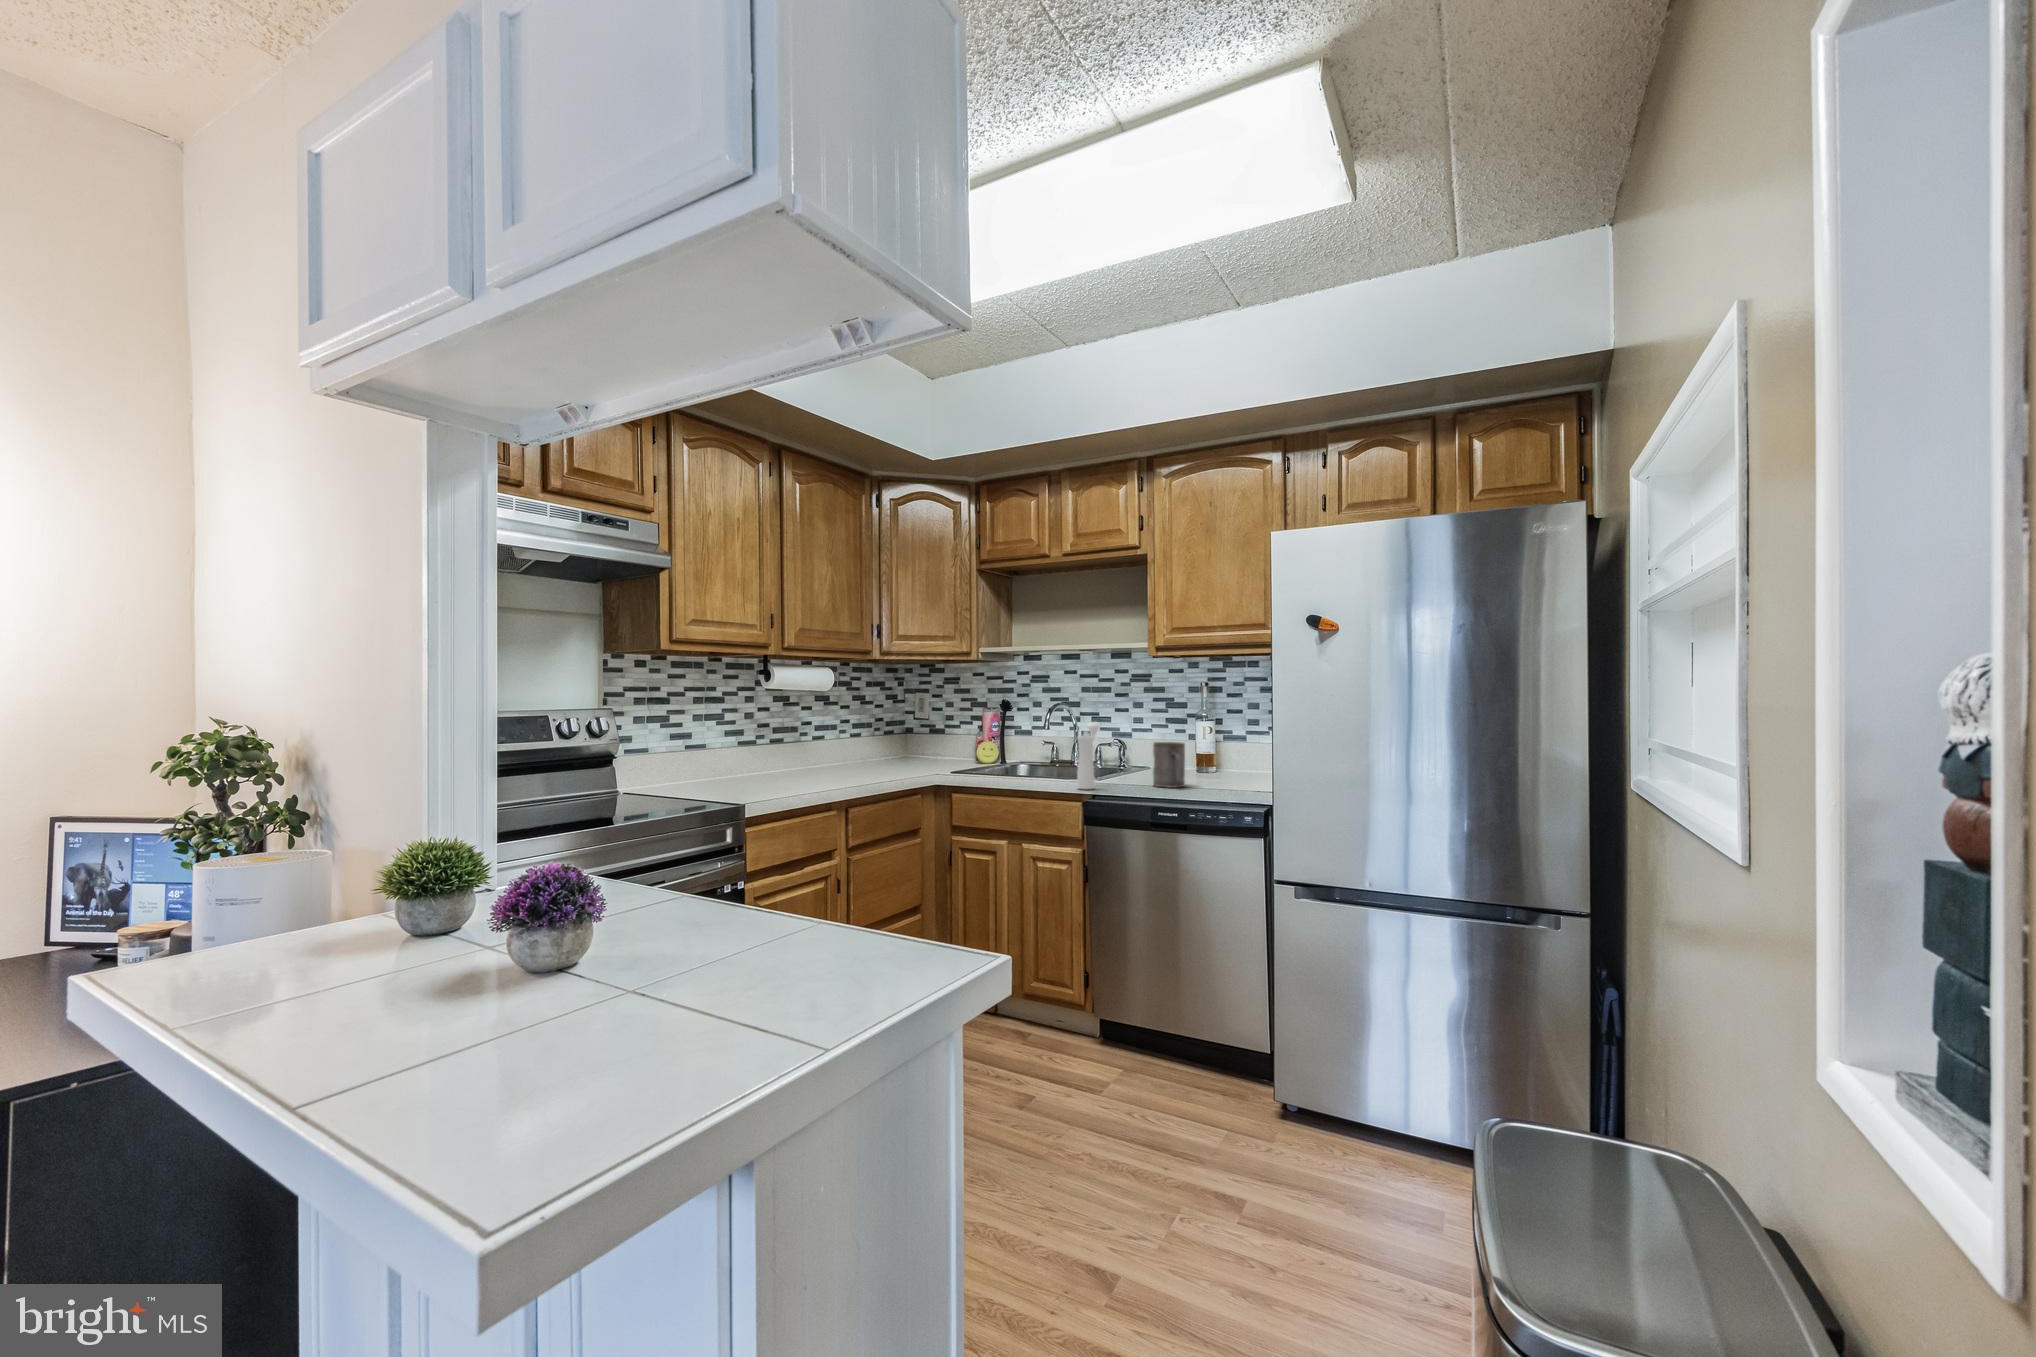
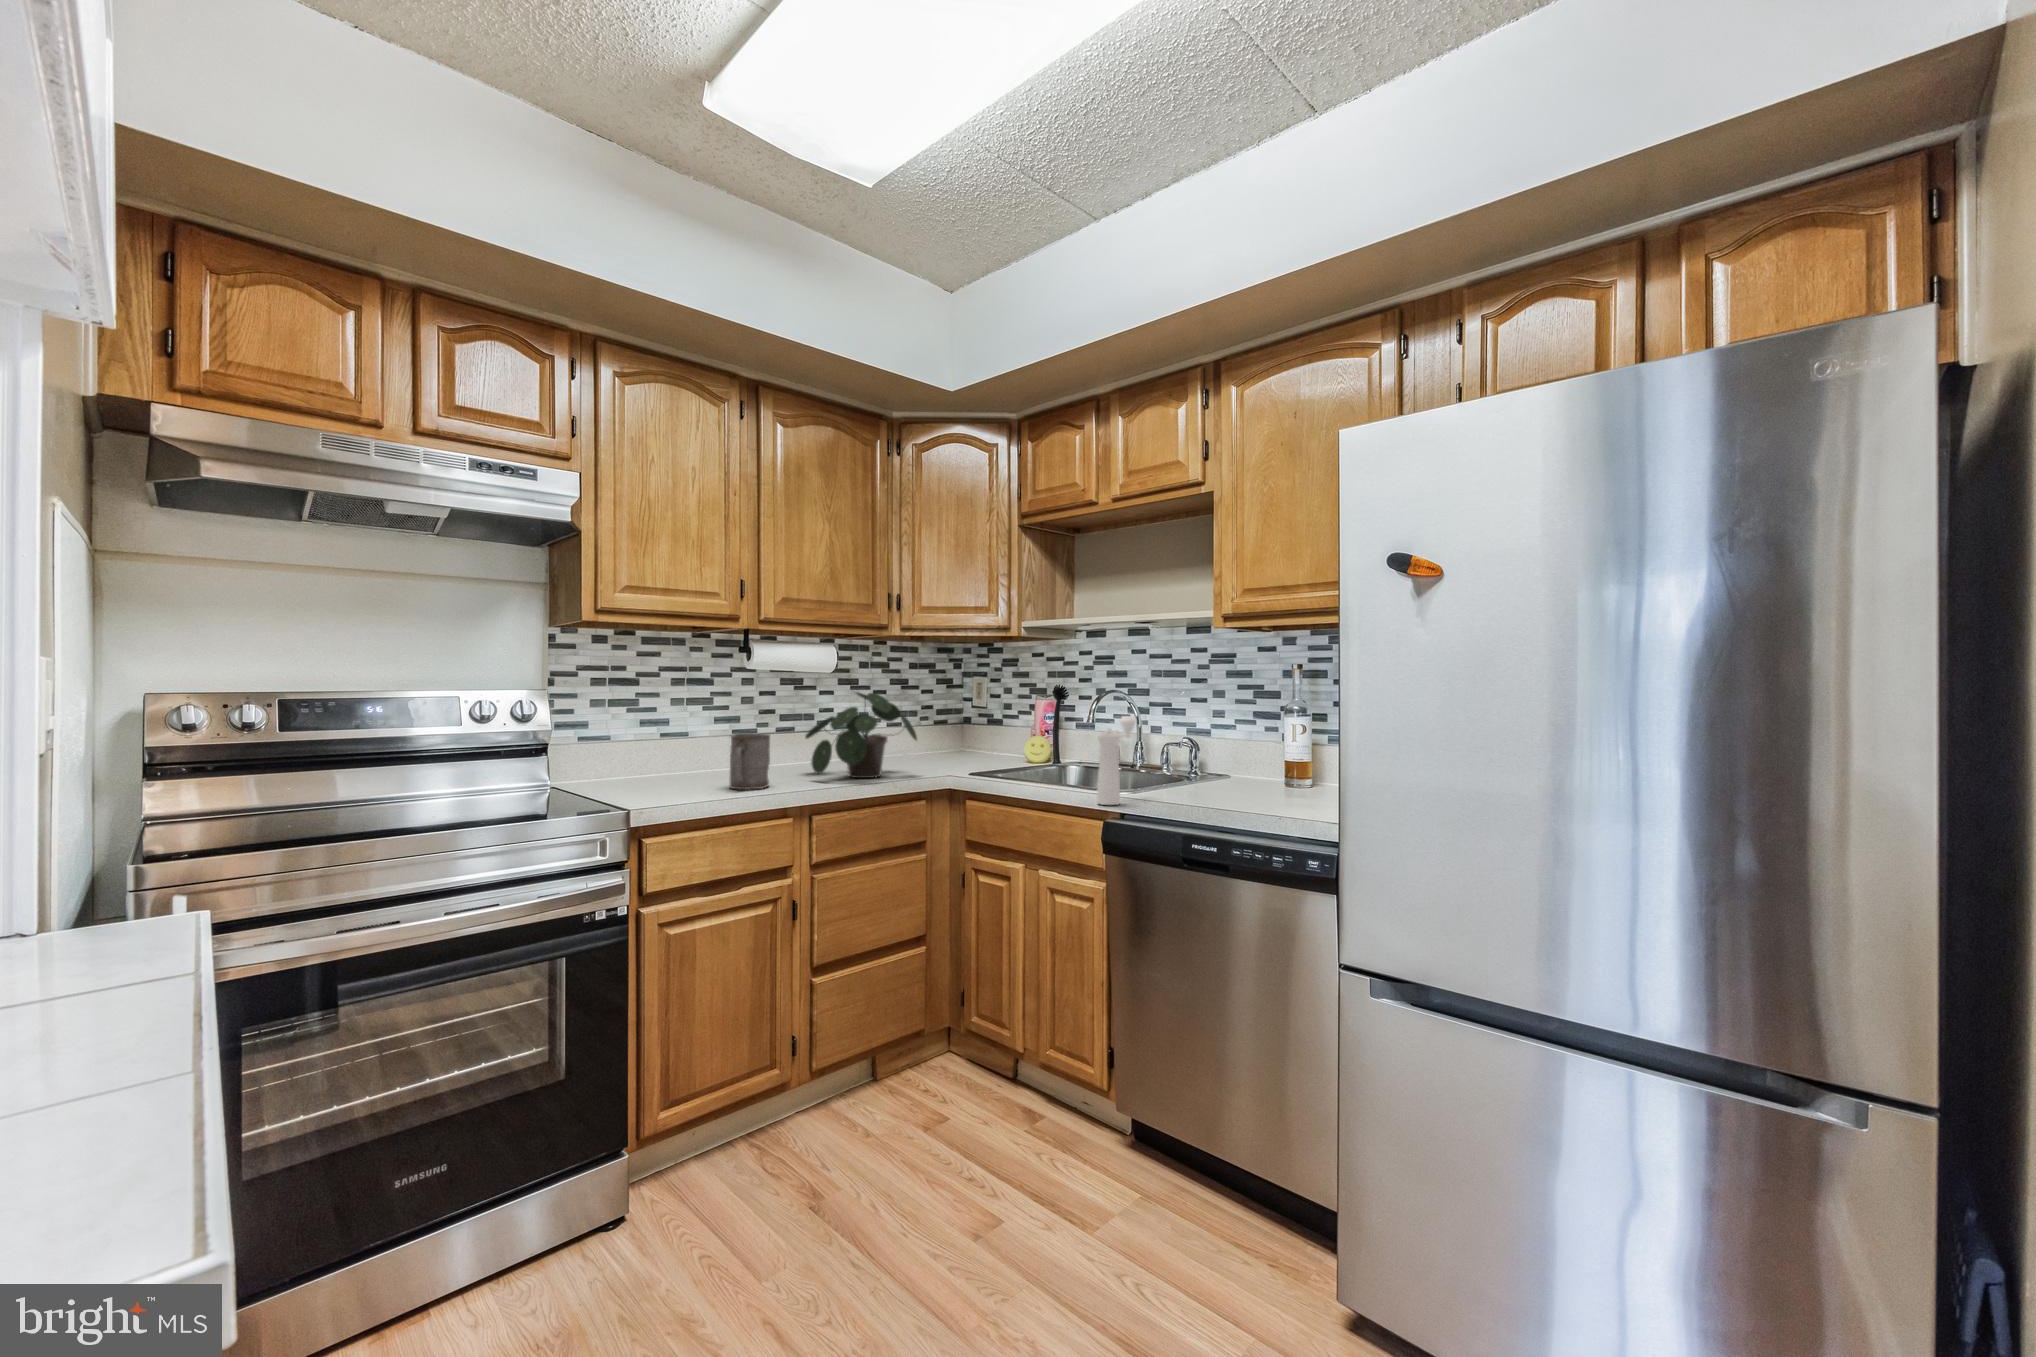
potted plant: none [807,707,905,779] -> present [806,692,917,778]
mug: present [1153,742,1185,788] -> present [730,734,770,789]

